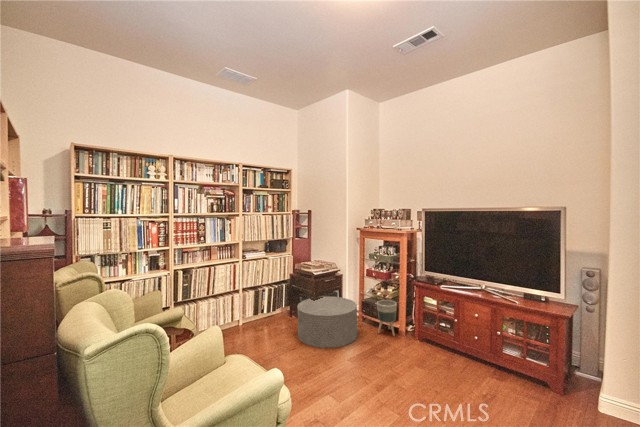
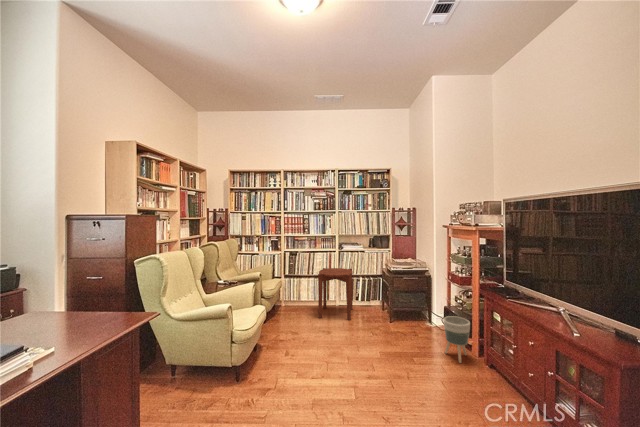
side table: none [228,278,276,344] -> present [318,268,353,320]
ottoman: present [297,297,357,348] -> none [361,296,424,350]

